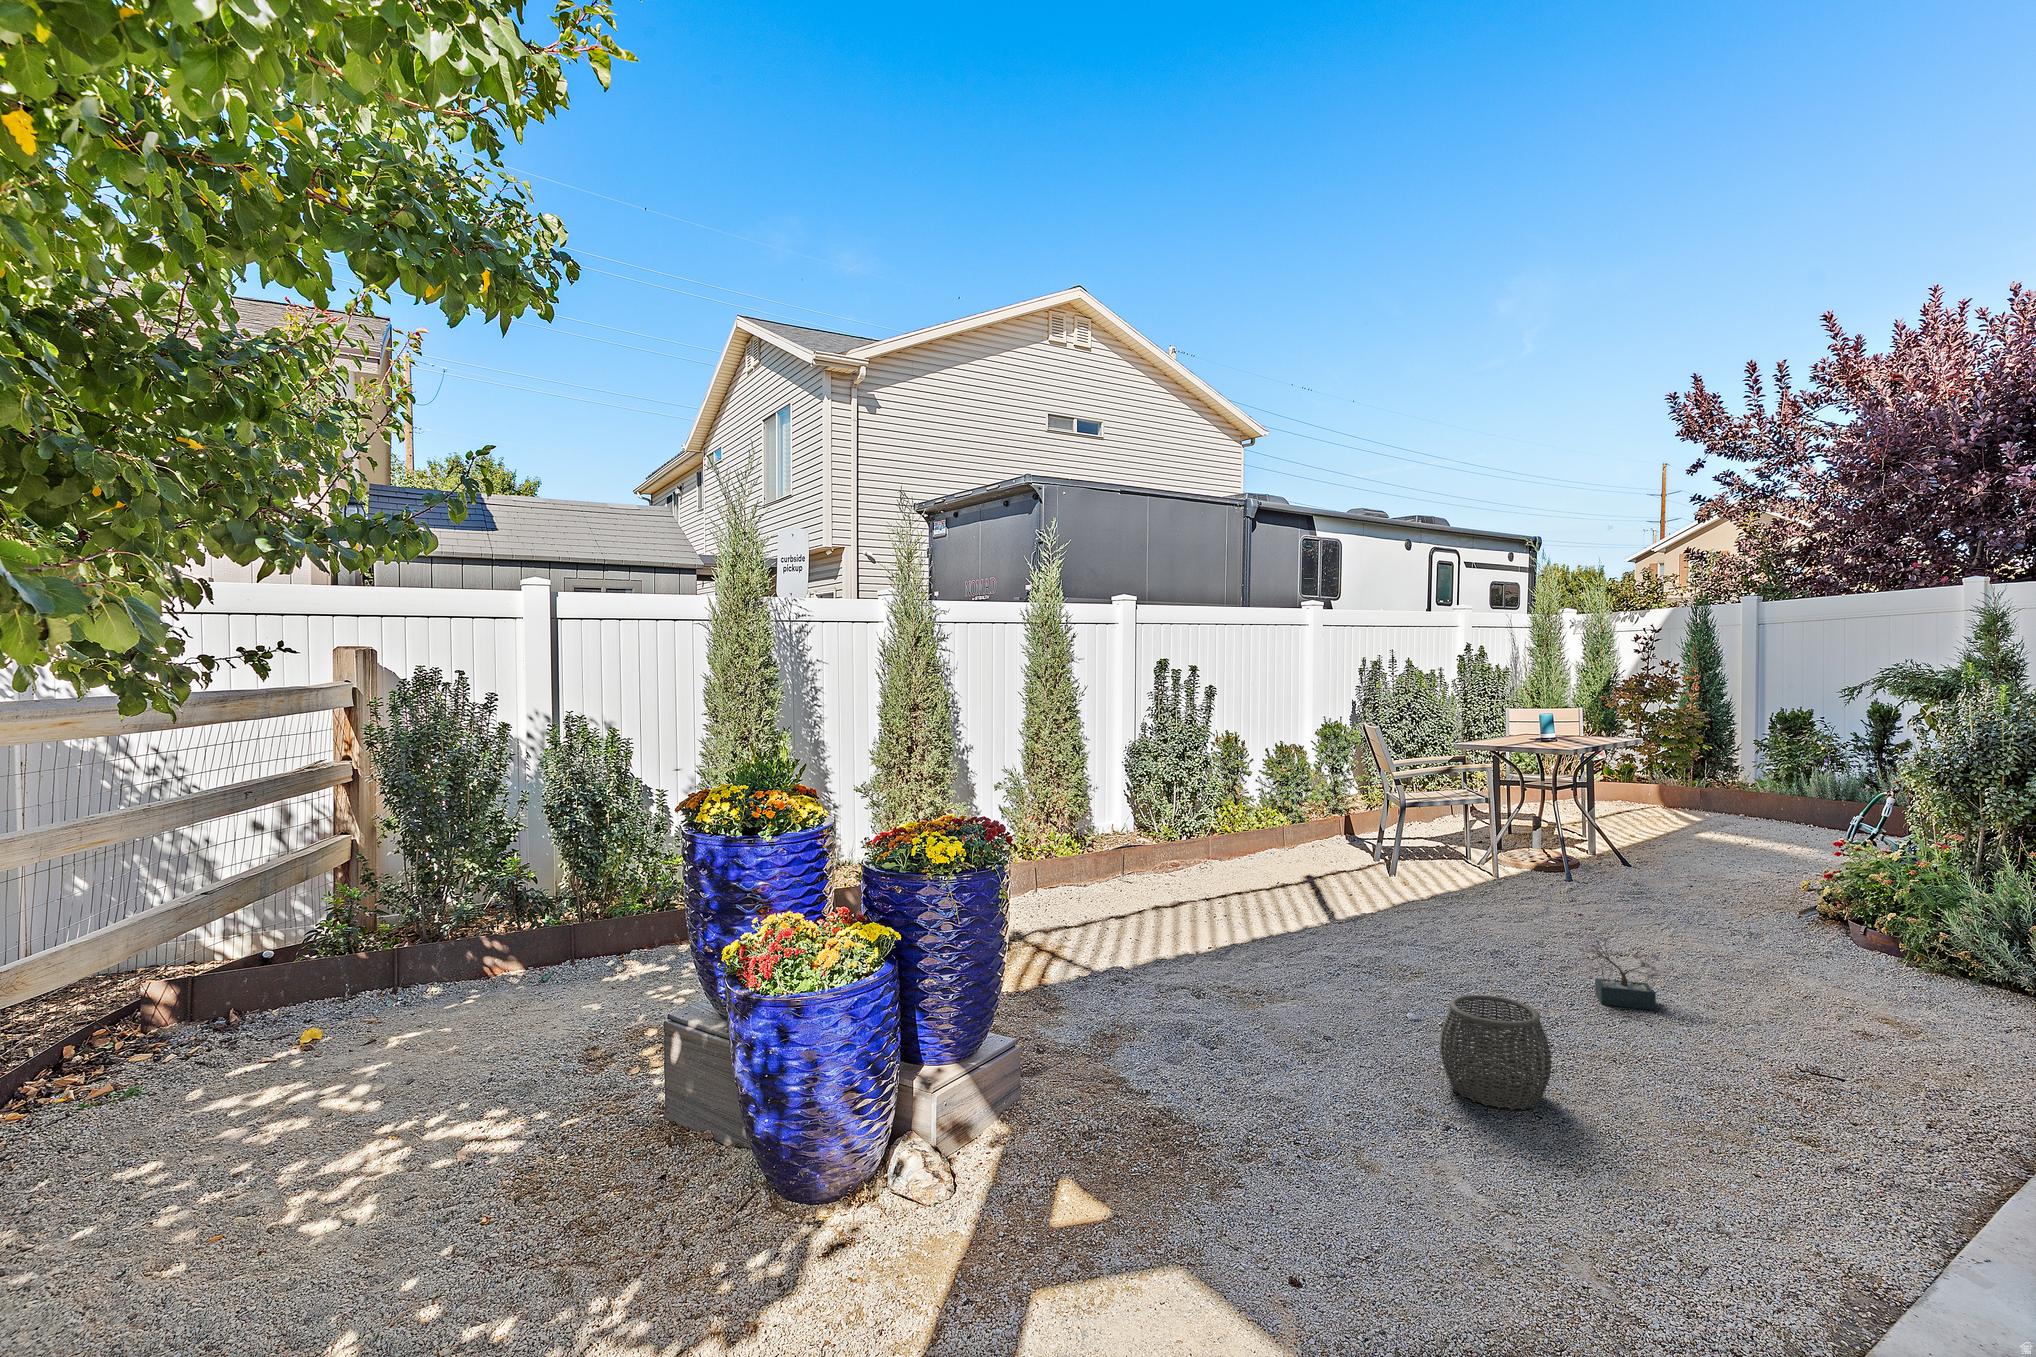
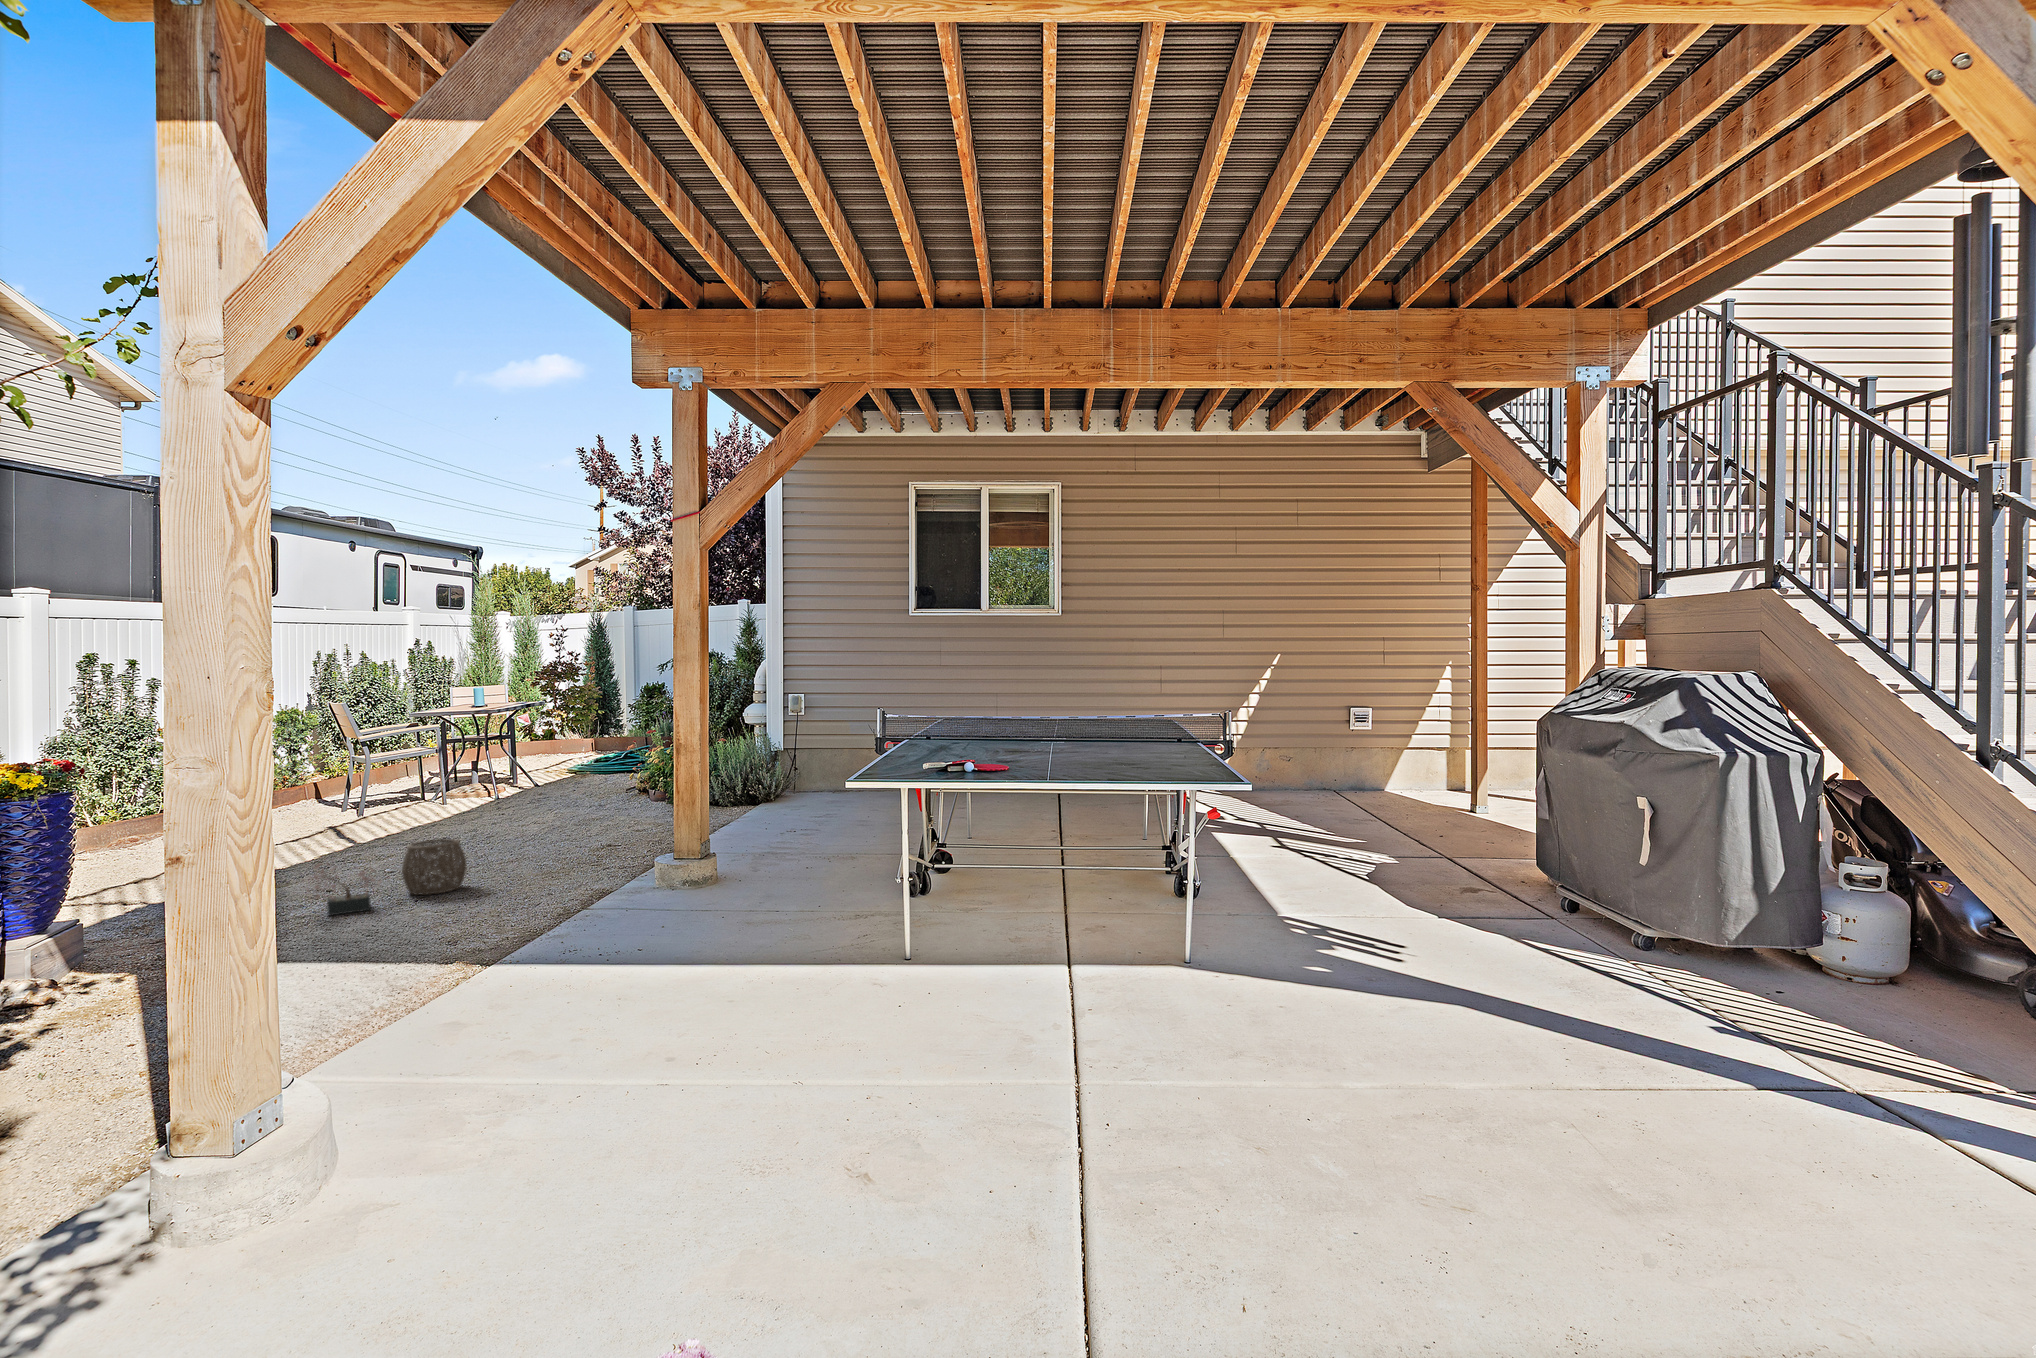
decorative plant: present [1573,932,1668,1010] -> present [308,863,380,916]

